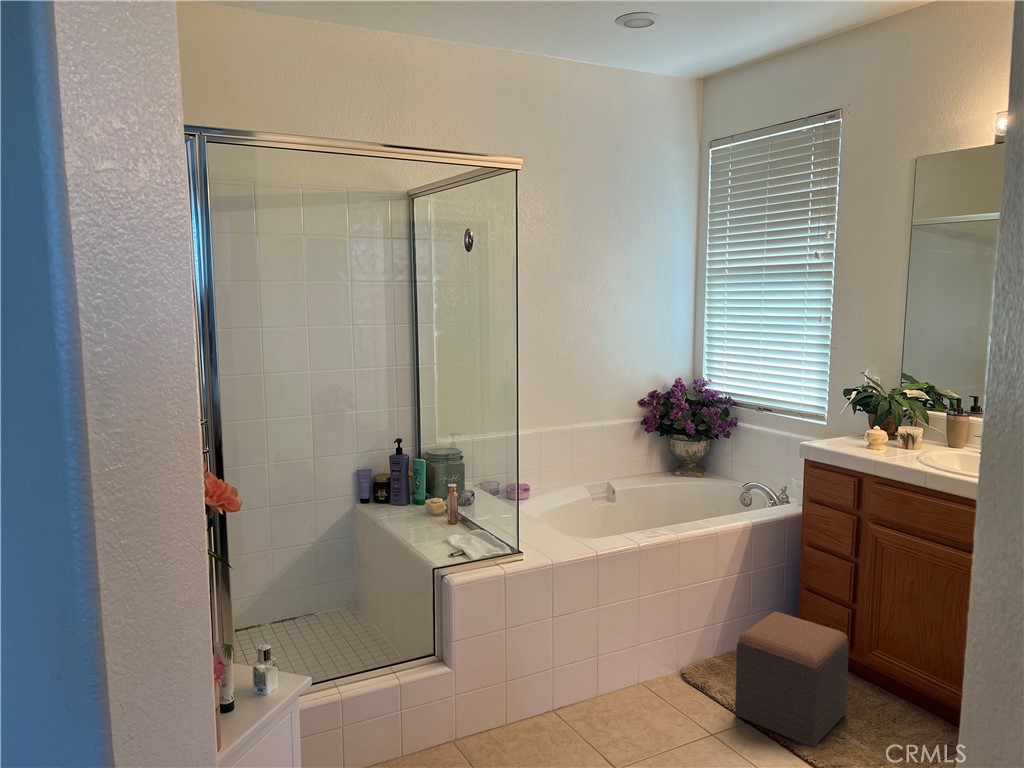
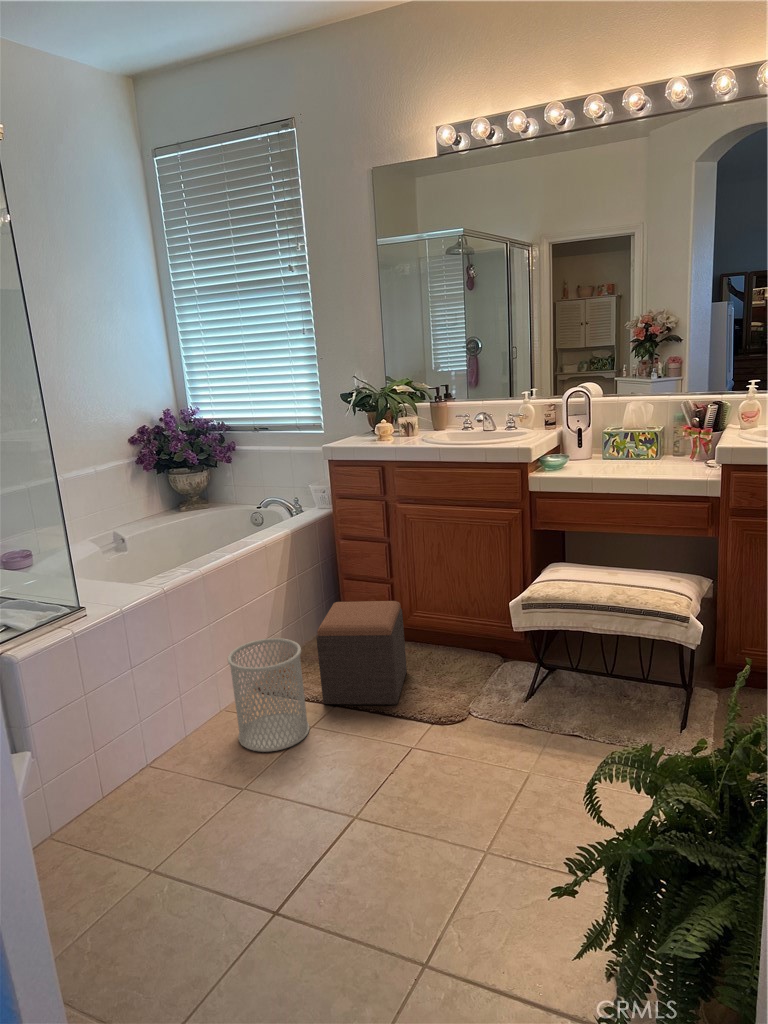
wastebasket: none [636,626,711,746] -> present [228,638,309,752]

